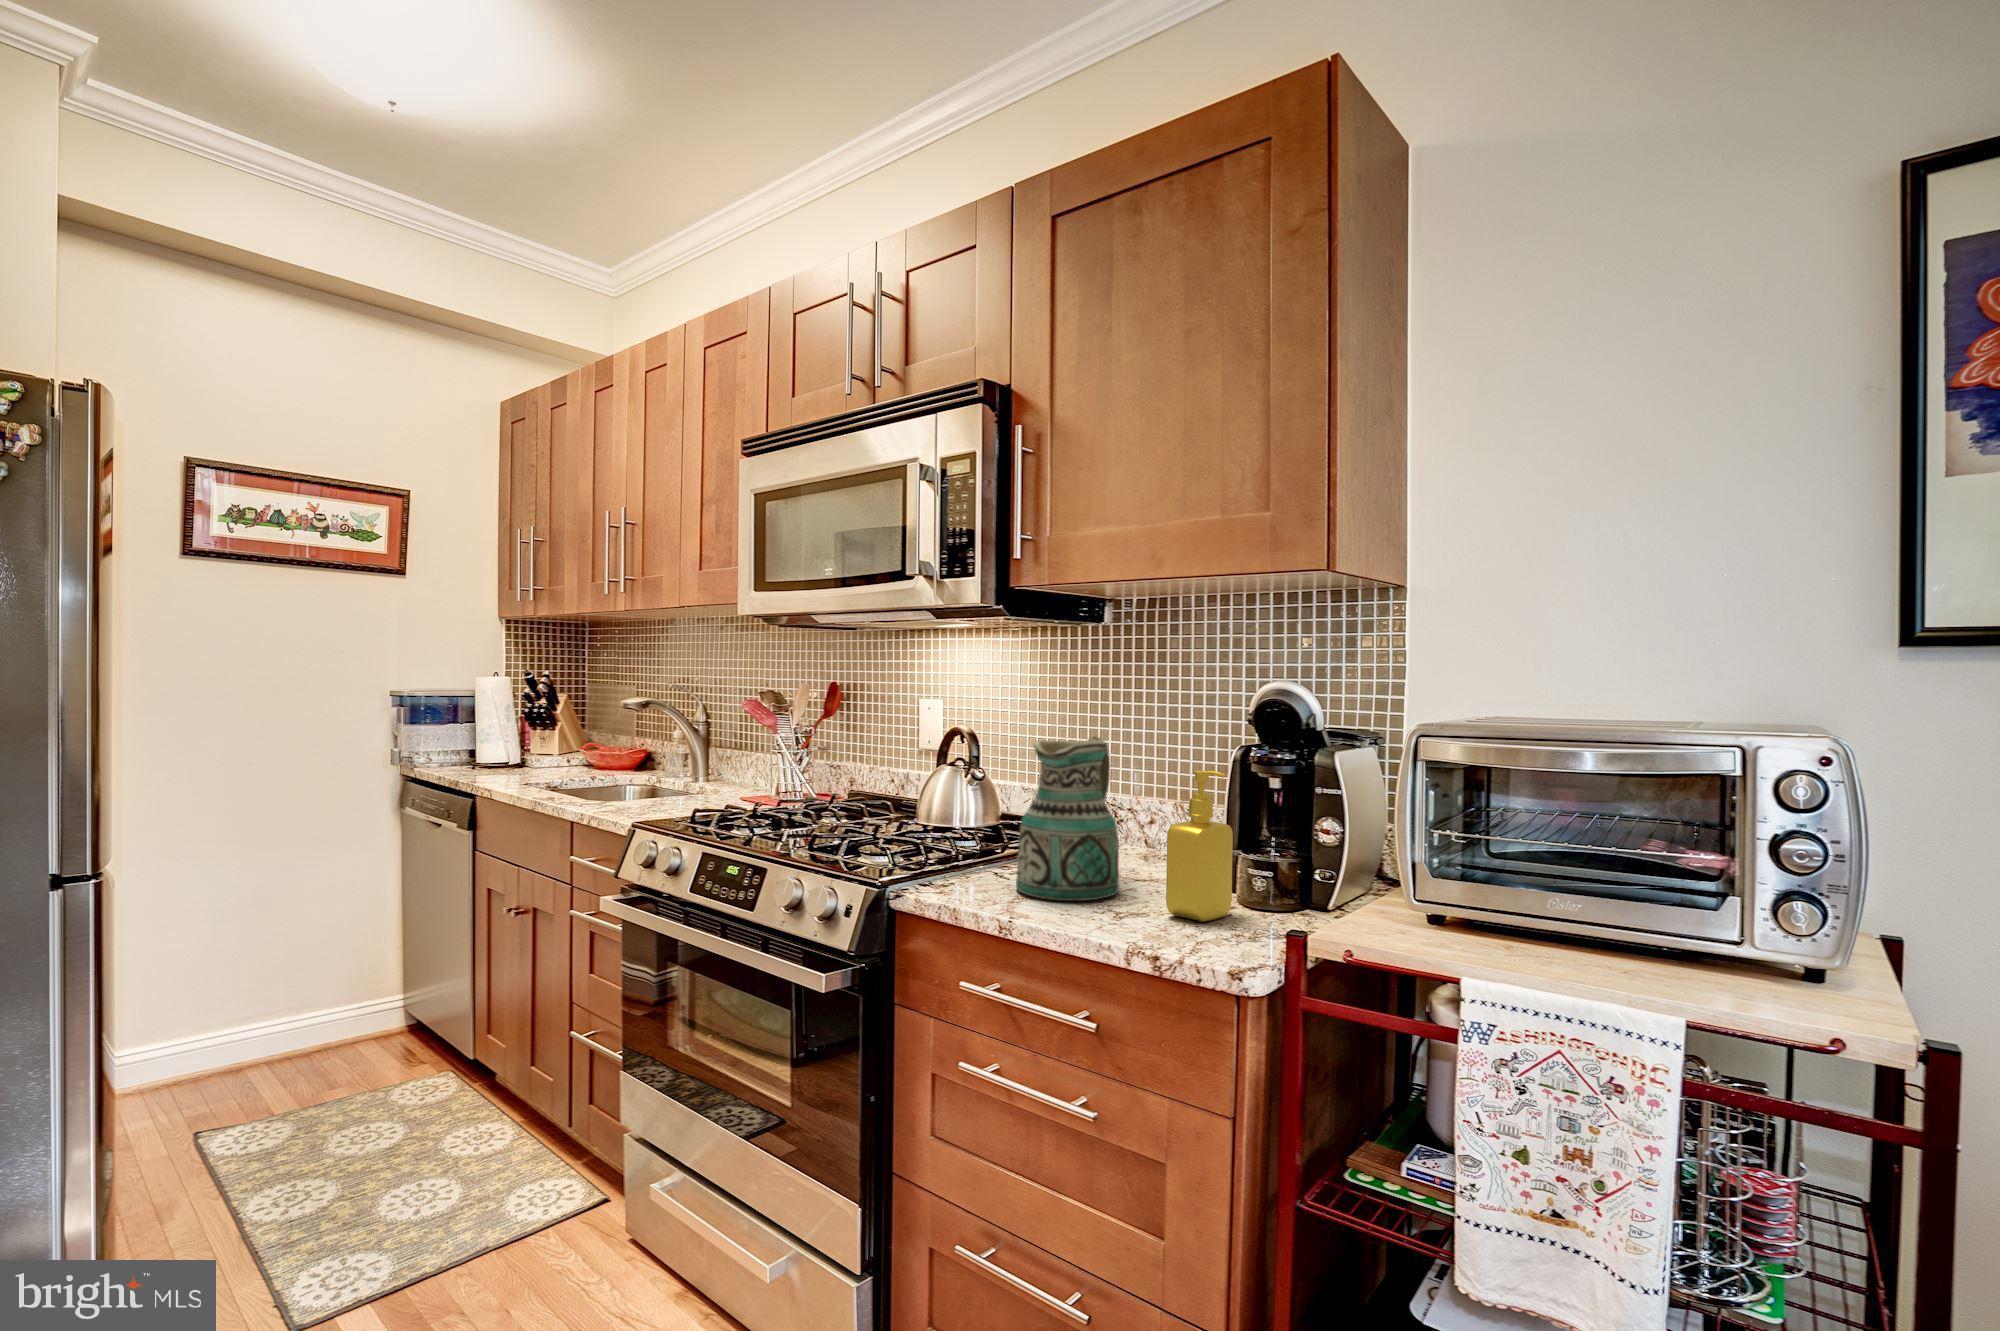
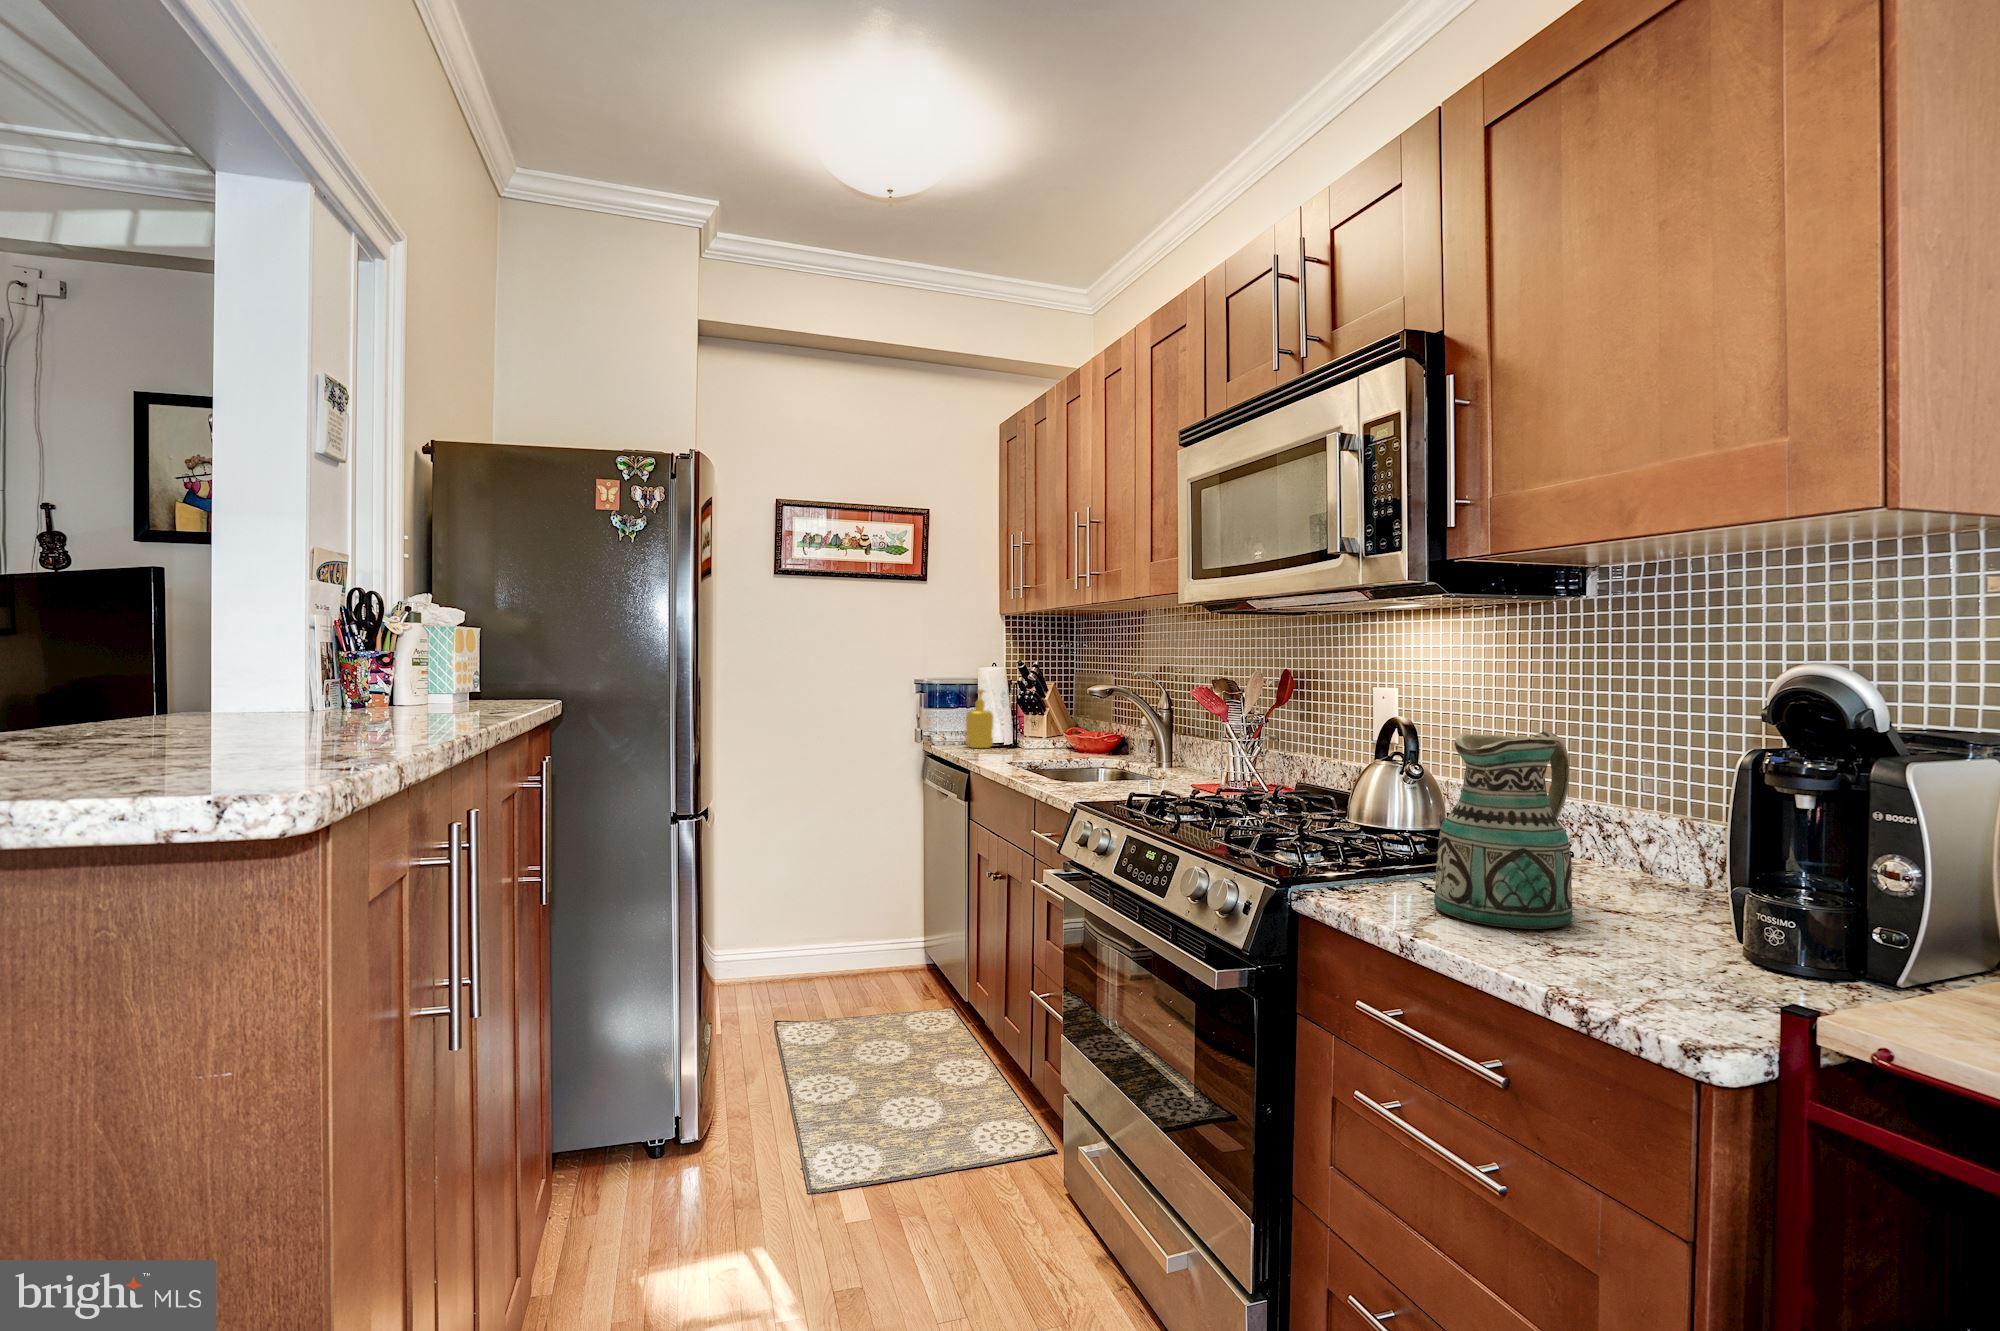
soap dispenser: present [1166,770,1233,922] -> present [966,690,993,748]

